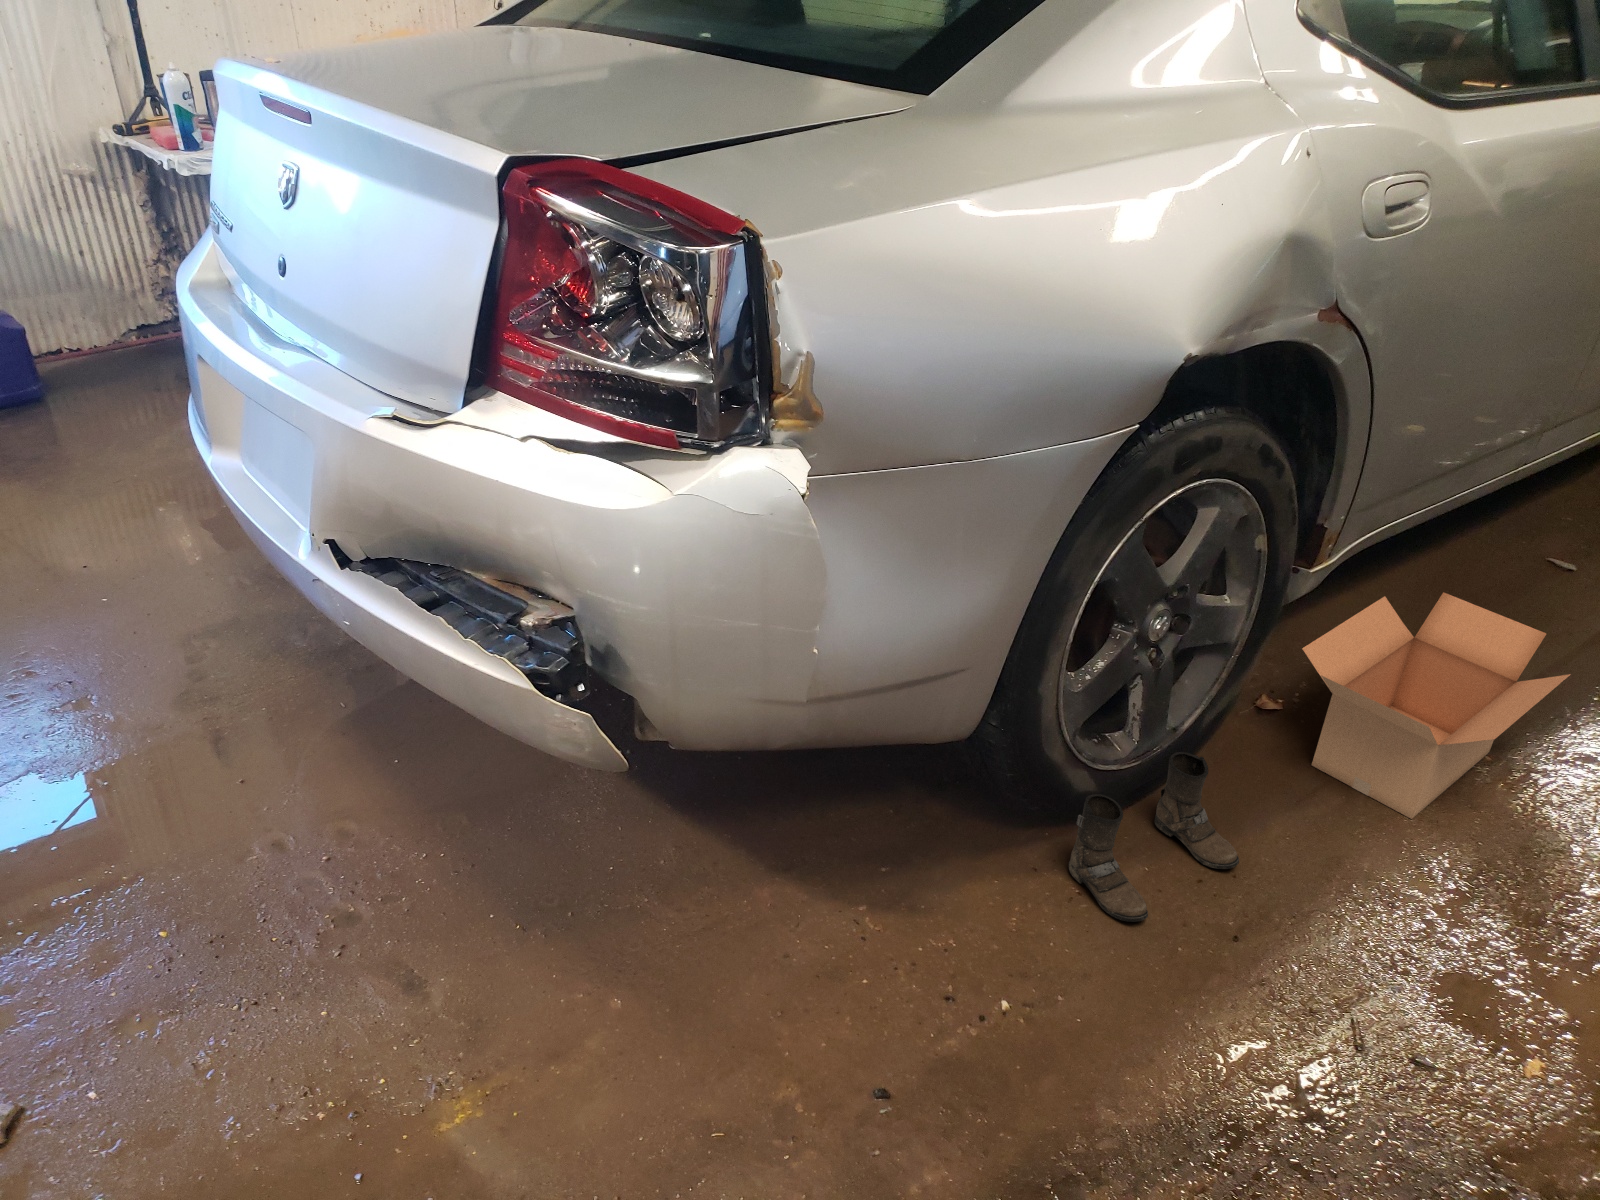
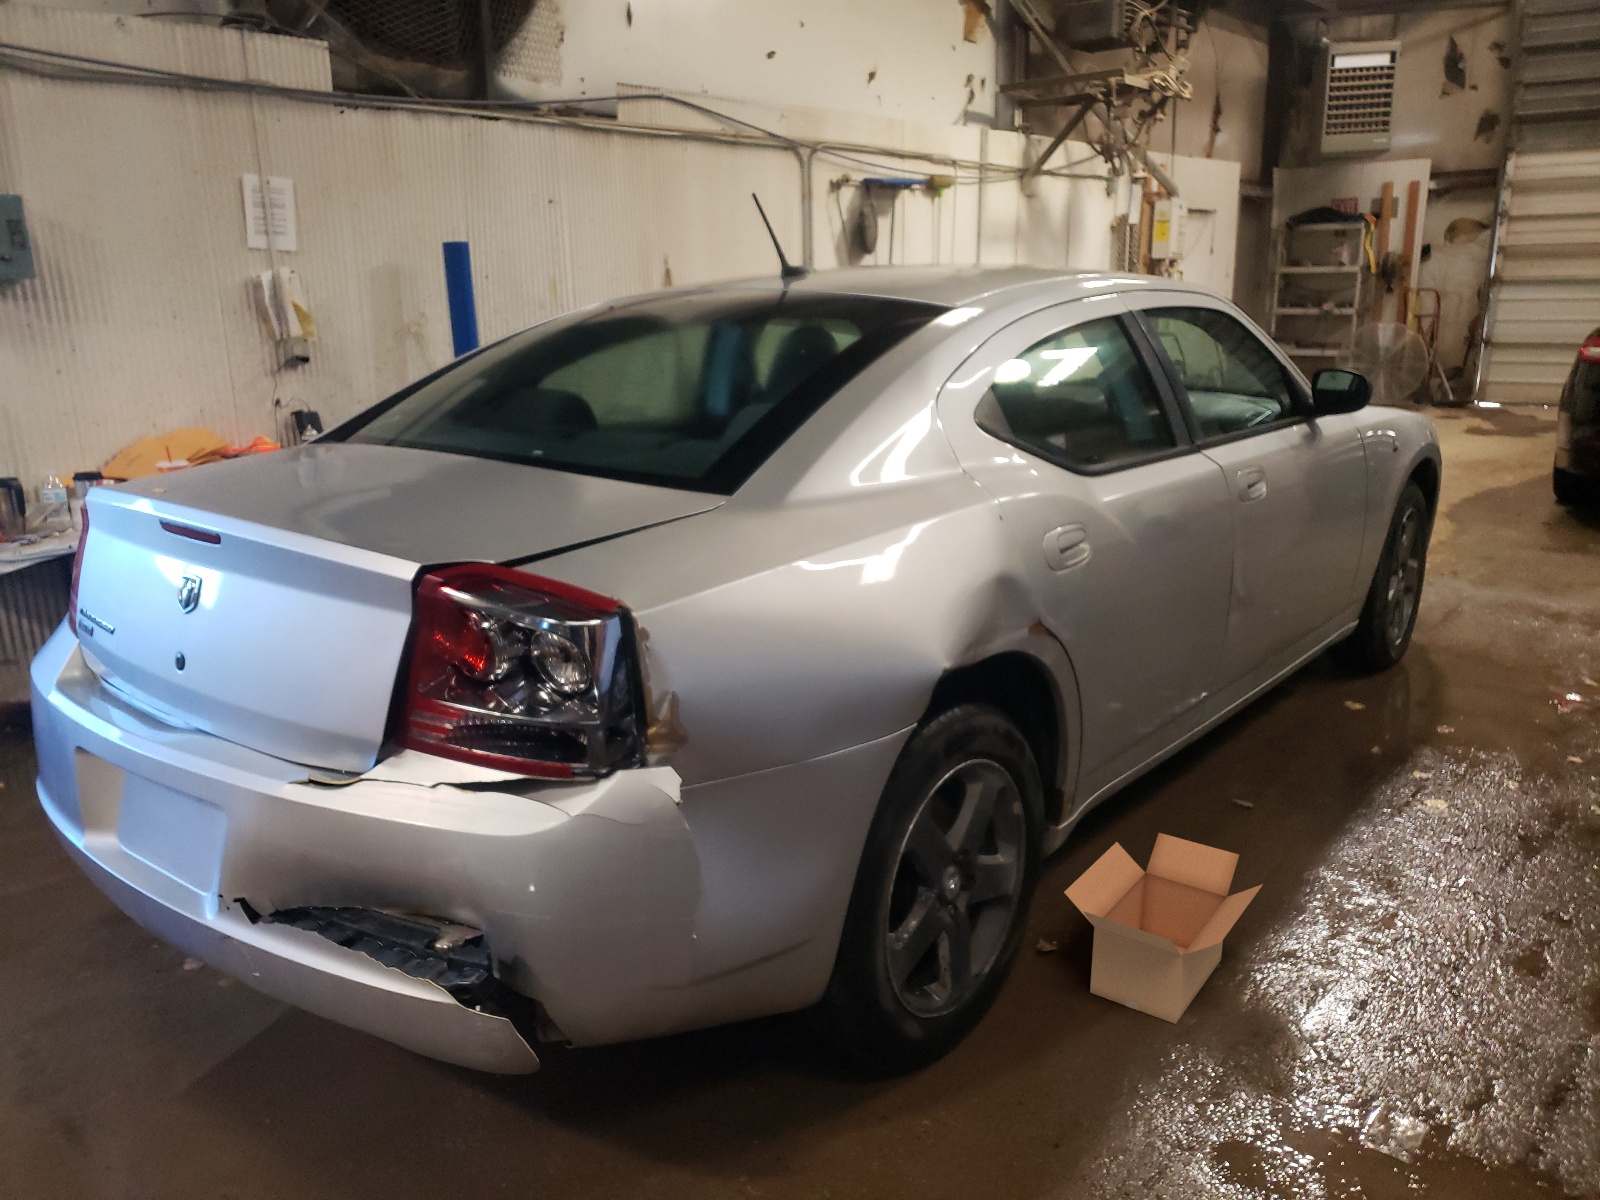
boots: present [1069,752,1239,922] -> none [913,993,1051,1152]

